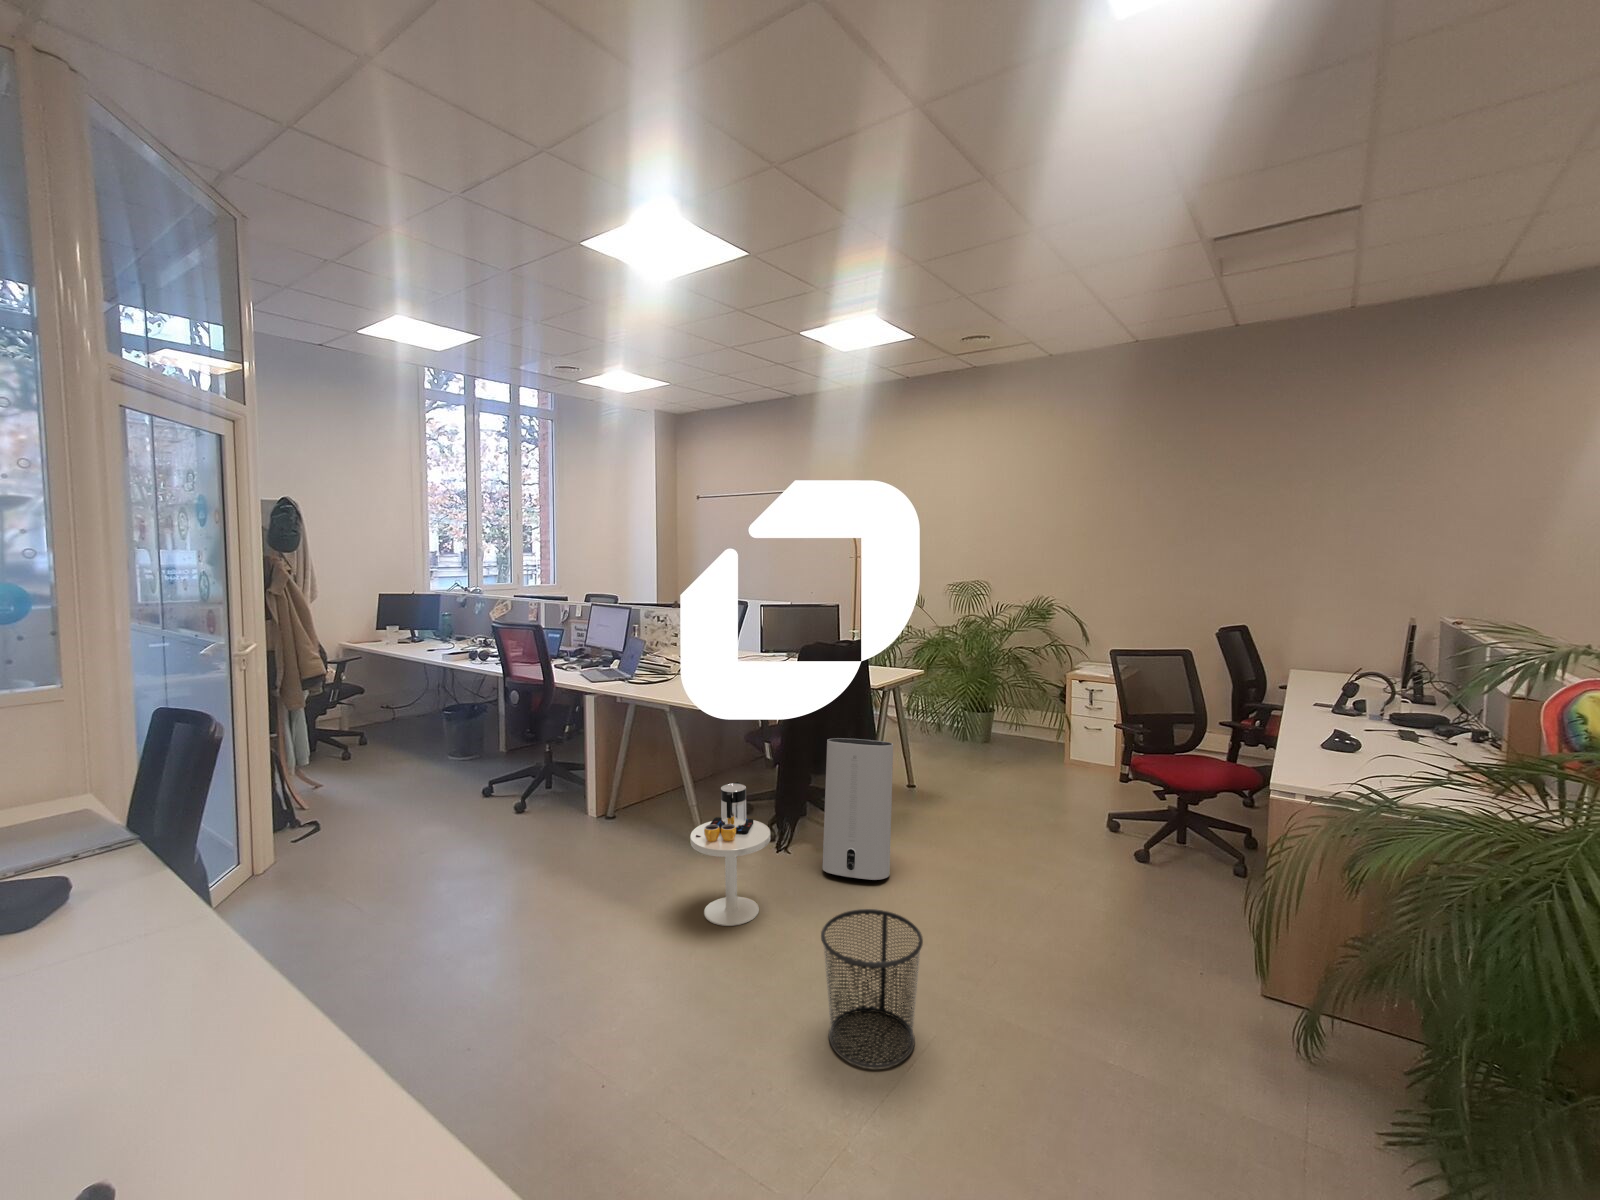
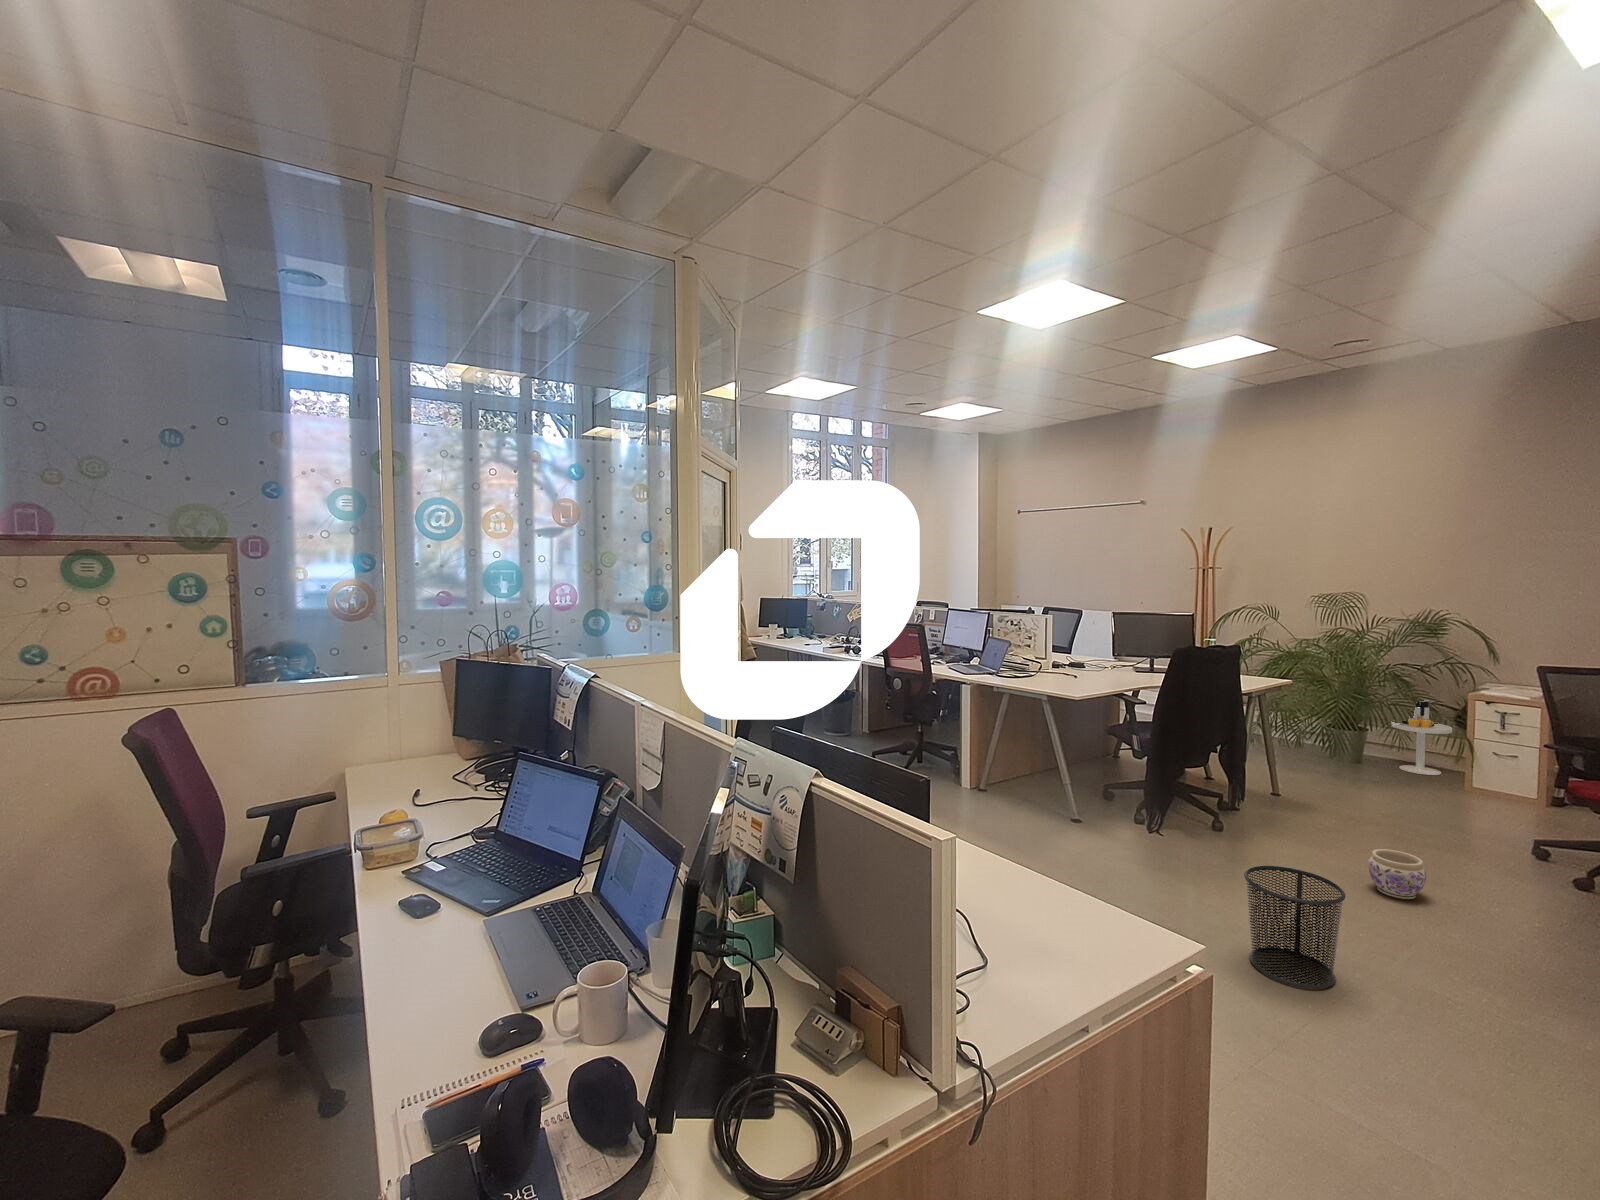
air purifier: present [822,738,893,880] -> none [1202,734,1278,864]
side table: present [690,782,770,926] -> present [1391,700,1453,775]
planter: none [971,849,1019,904] -> present [1368,849,1427,900]

